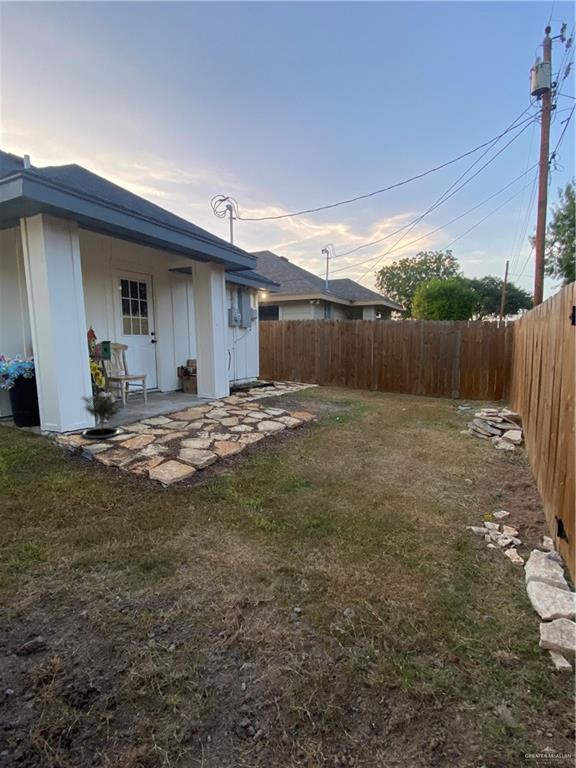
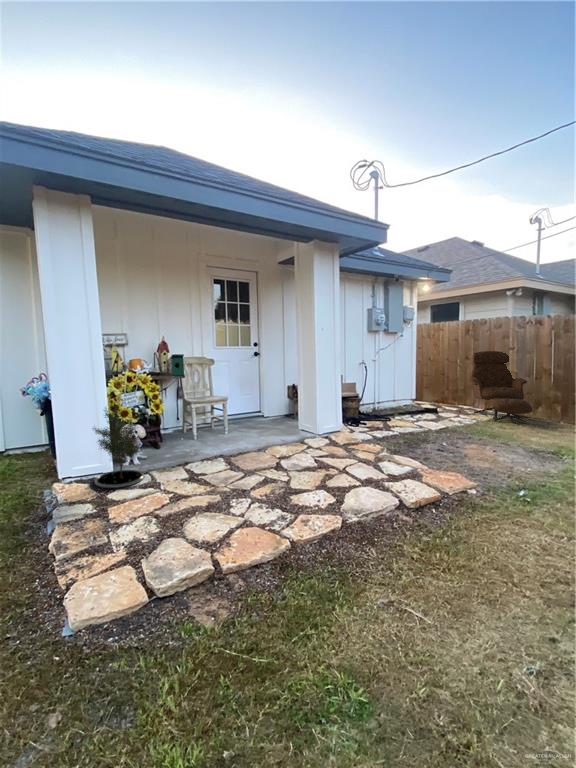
lounge chair: none [294,344,330,389] -> present [468,351,532,424]

